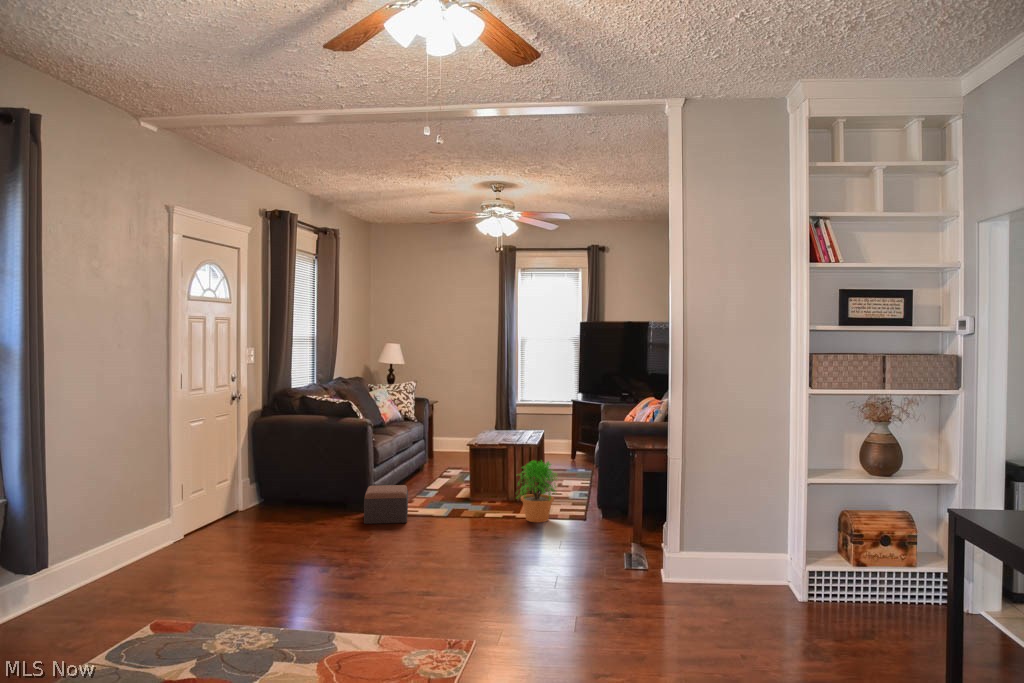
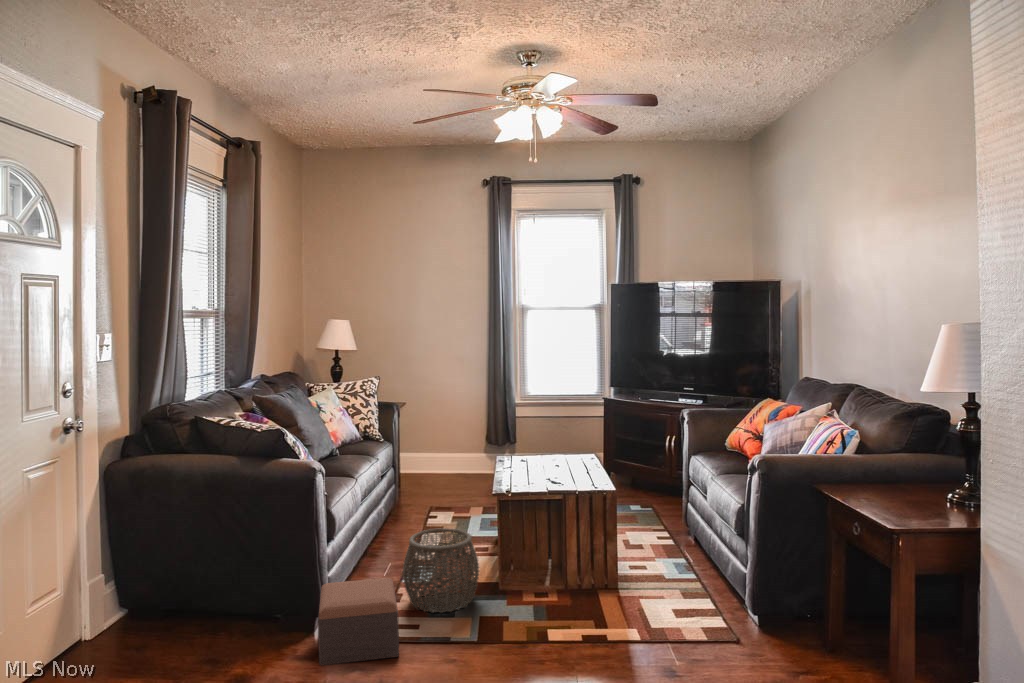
potted plant: present [517,461,557,522] -> none [583,525,672,638]
woven basket: none [415,465,460,510] -> present [403,528,479,613]

